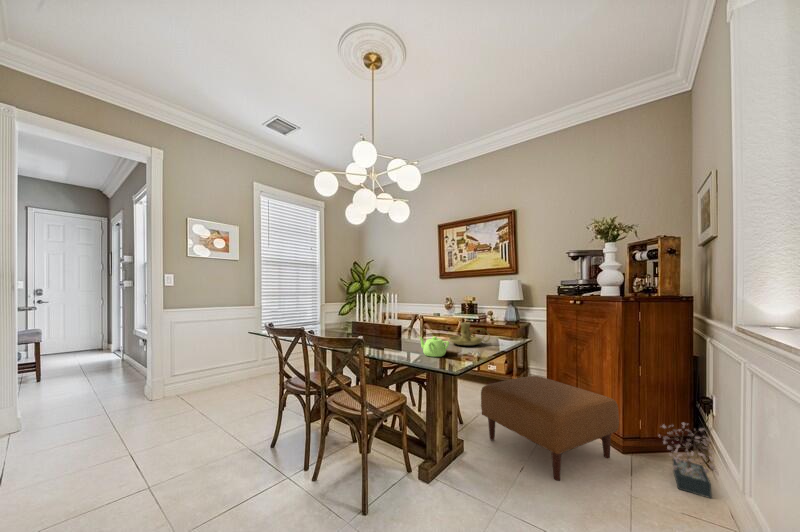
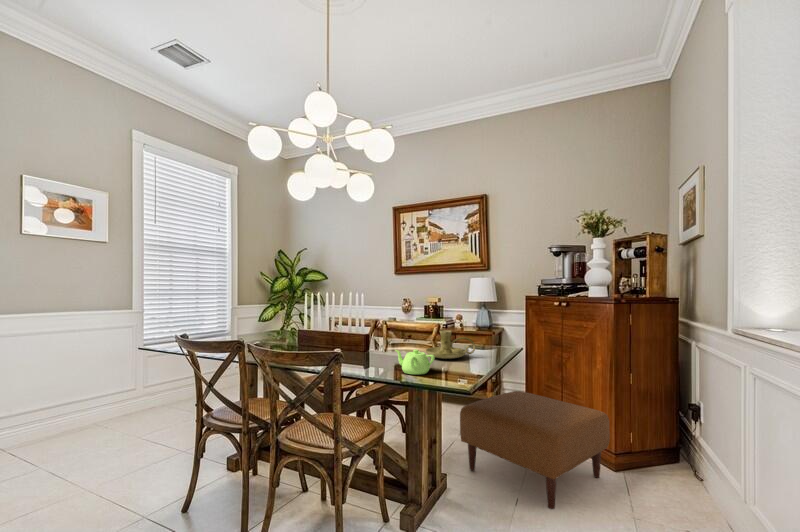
decorative plant: present [659,422,718,498] -> none [648,433,709,510]

